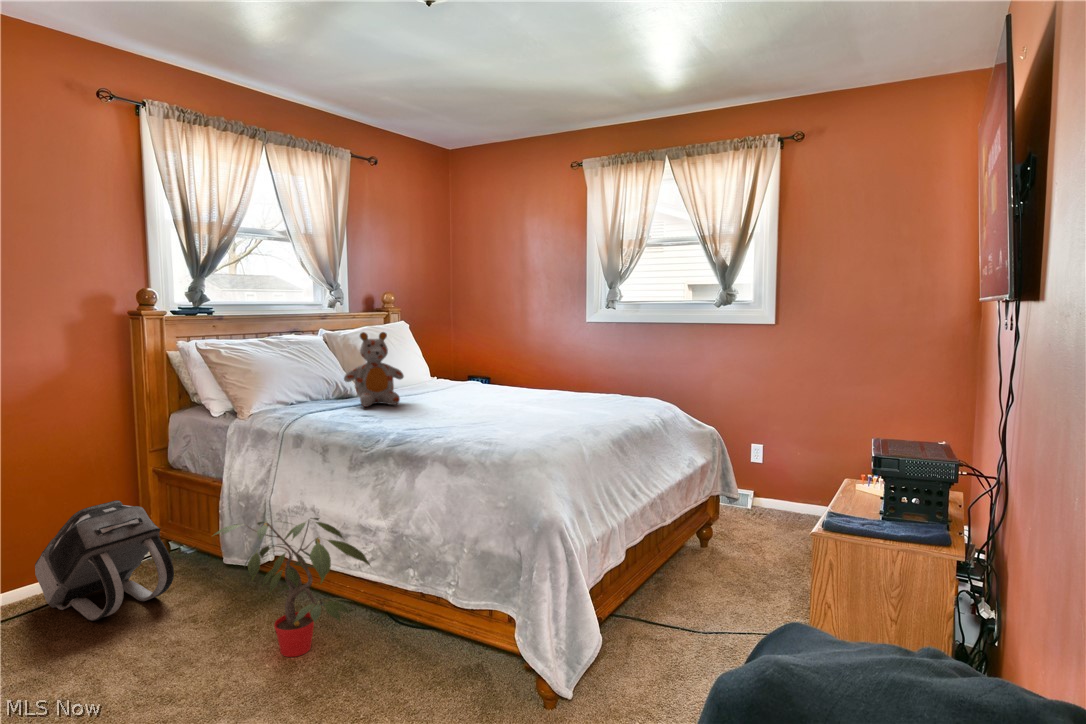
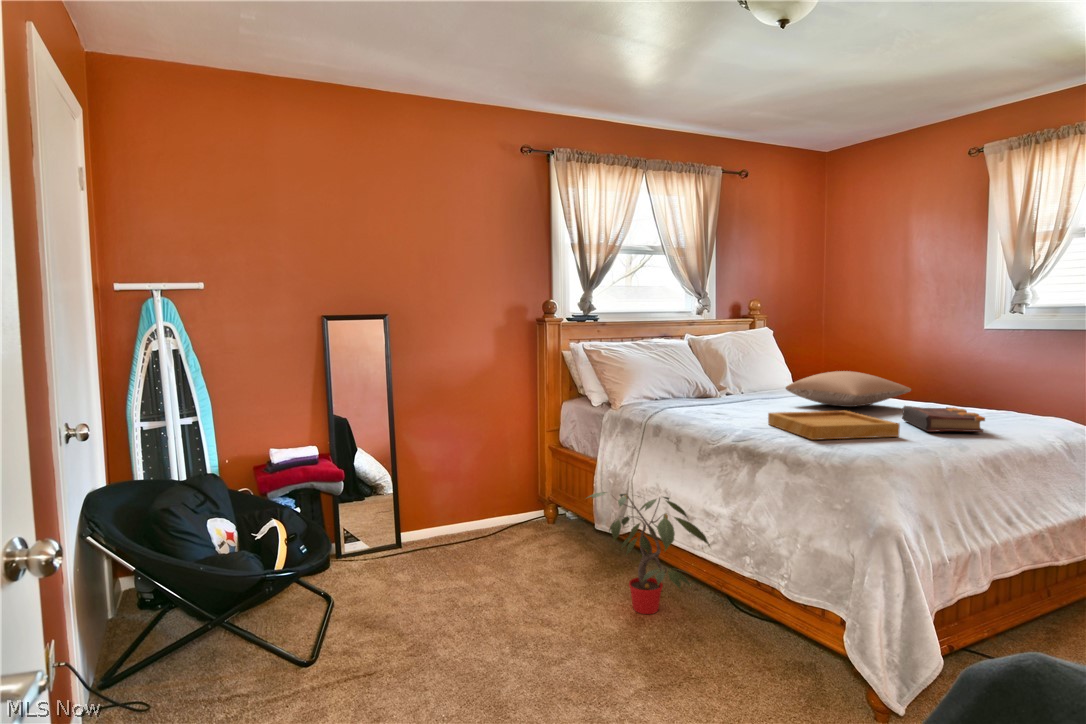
stuffed bear: present [344,332,404,407] -> none [701,336,759,406]
pillow: none [430,365,540,399] -> present [786,371,912,407]
book: none [537,395,604,420] -> present [902,406,985,432]
tray: none [421,404,541,438] -> present [768,410,900,440]
backpack: present [35,500,174,621] -> none [473,464,560,553]

